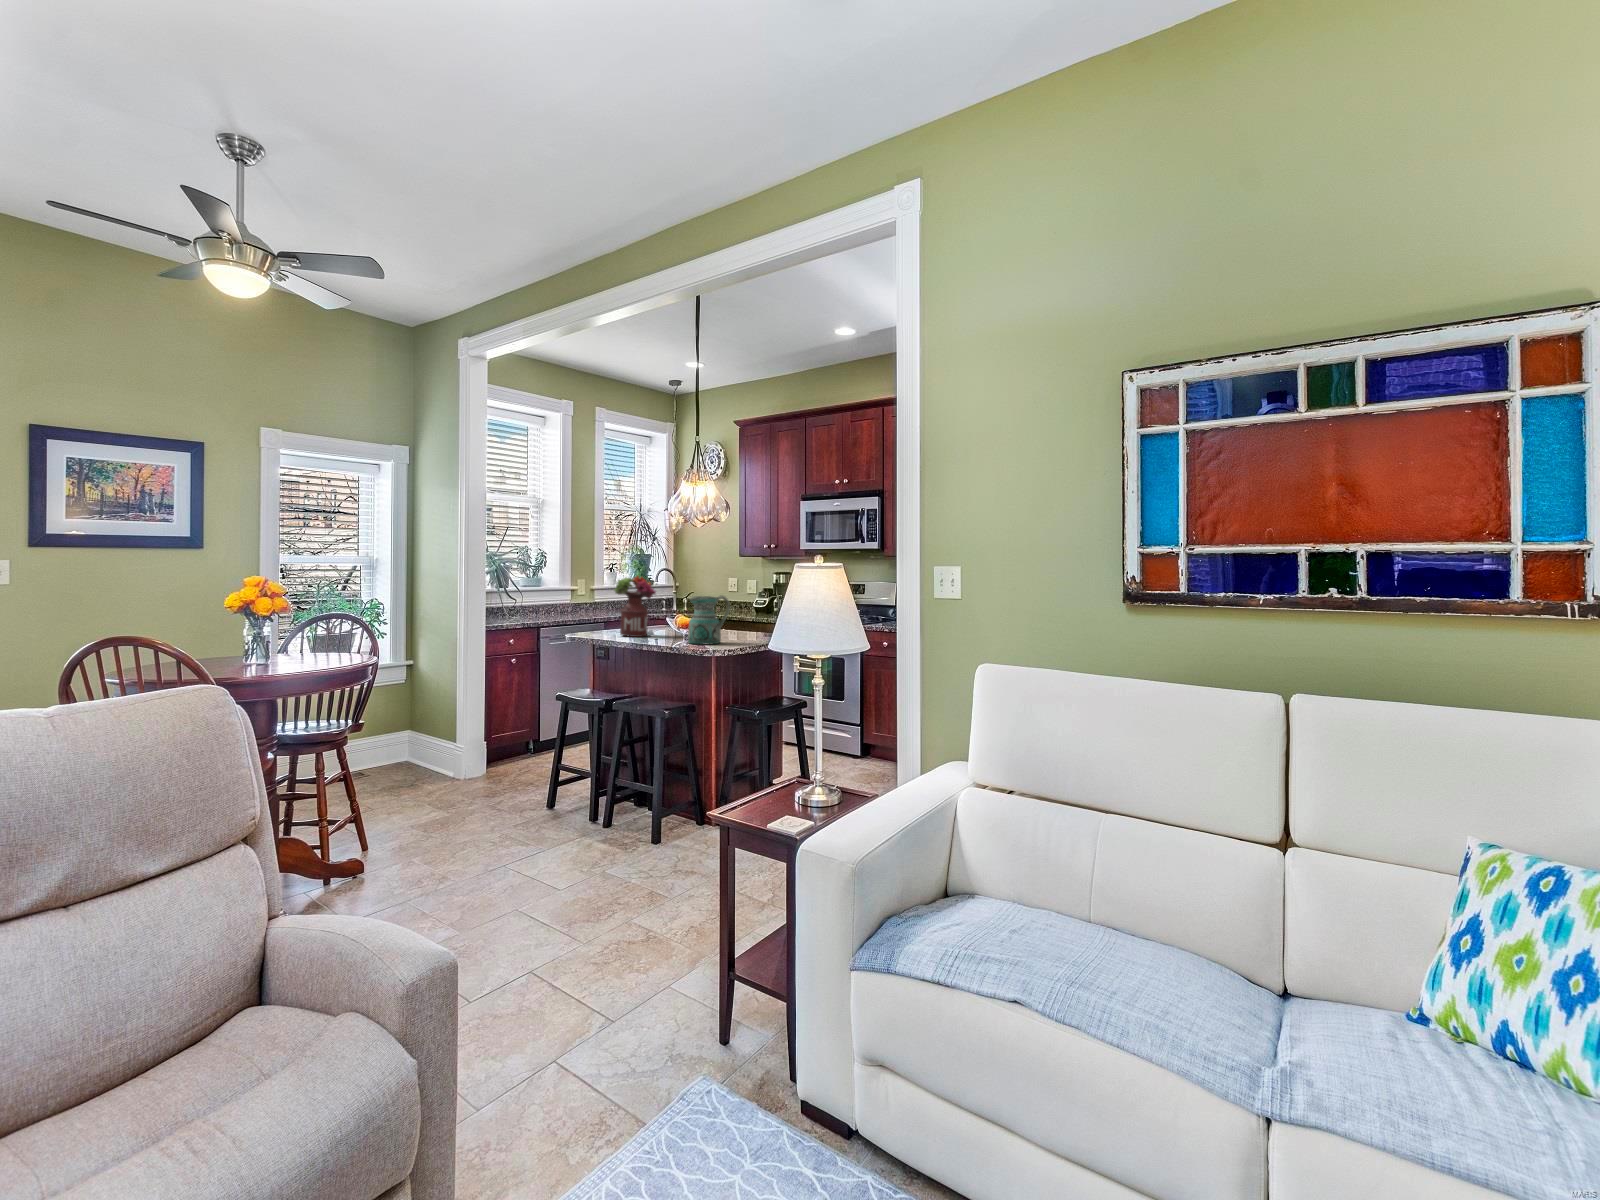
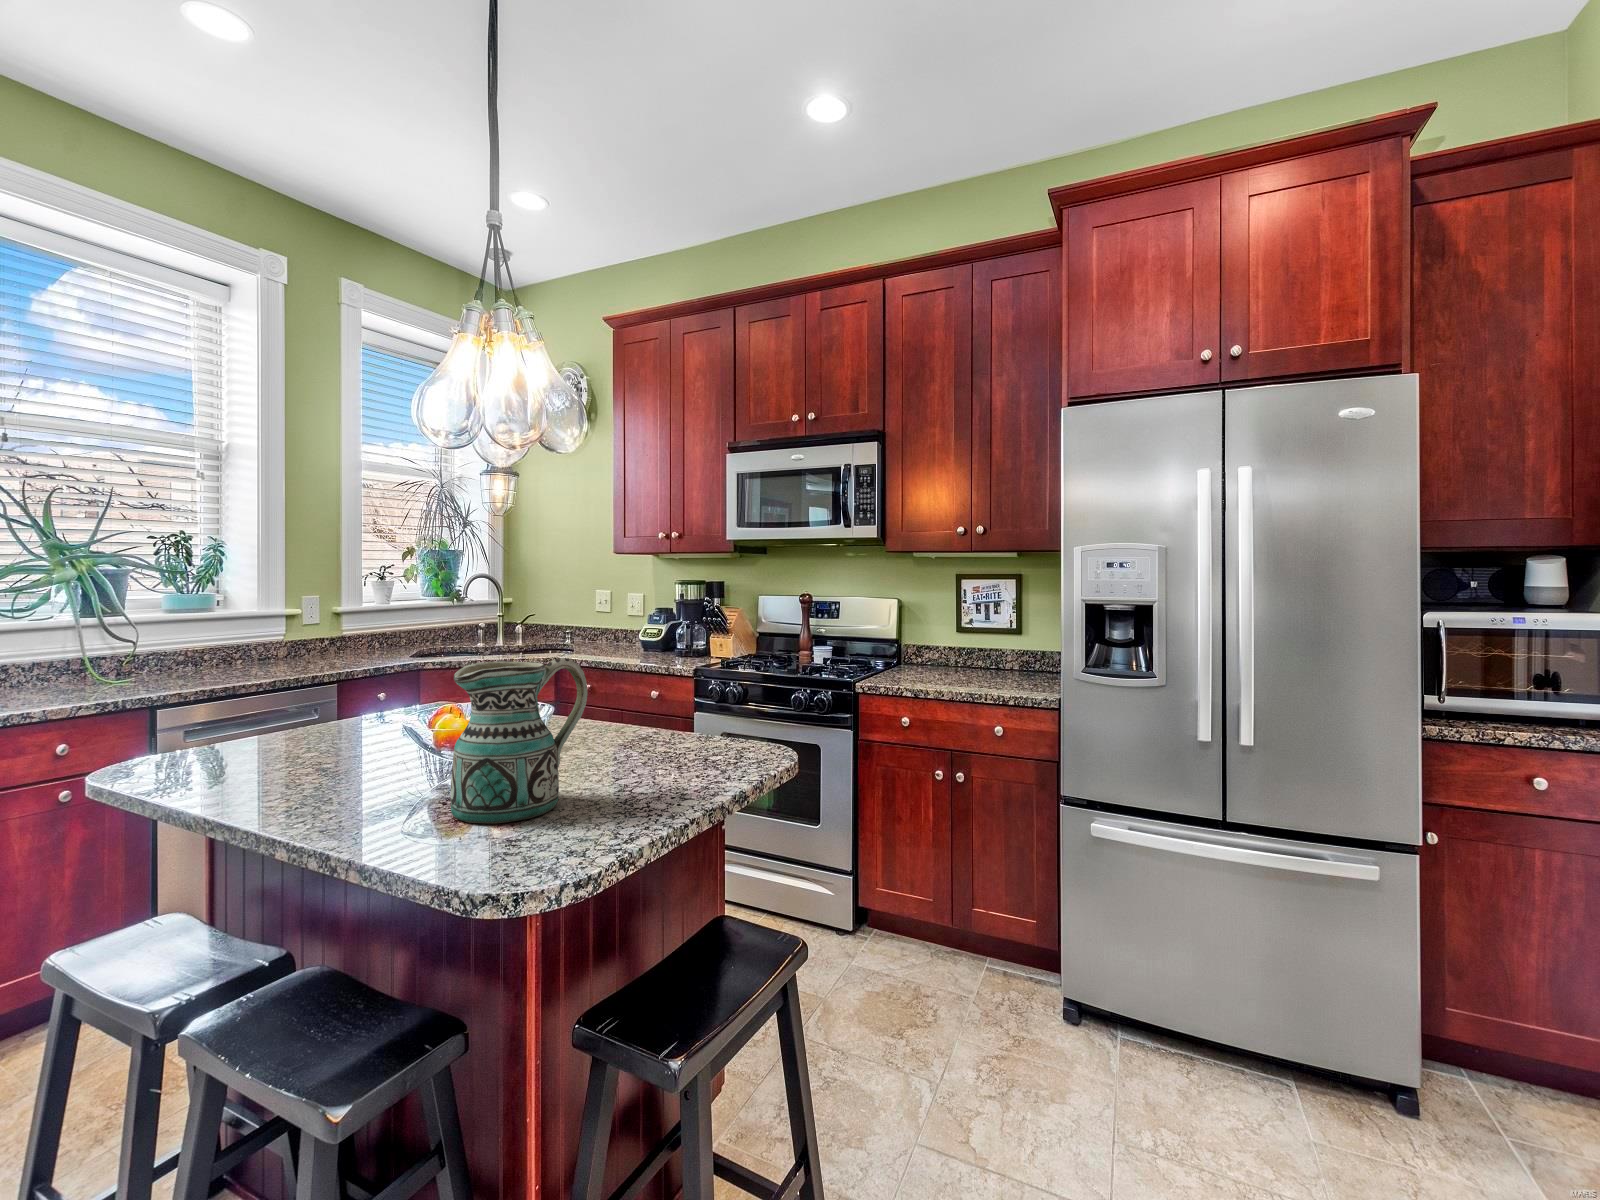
flower arrangement: present [614,576,656,637] -> none [245,595,385,768]

